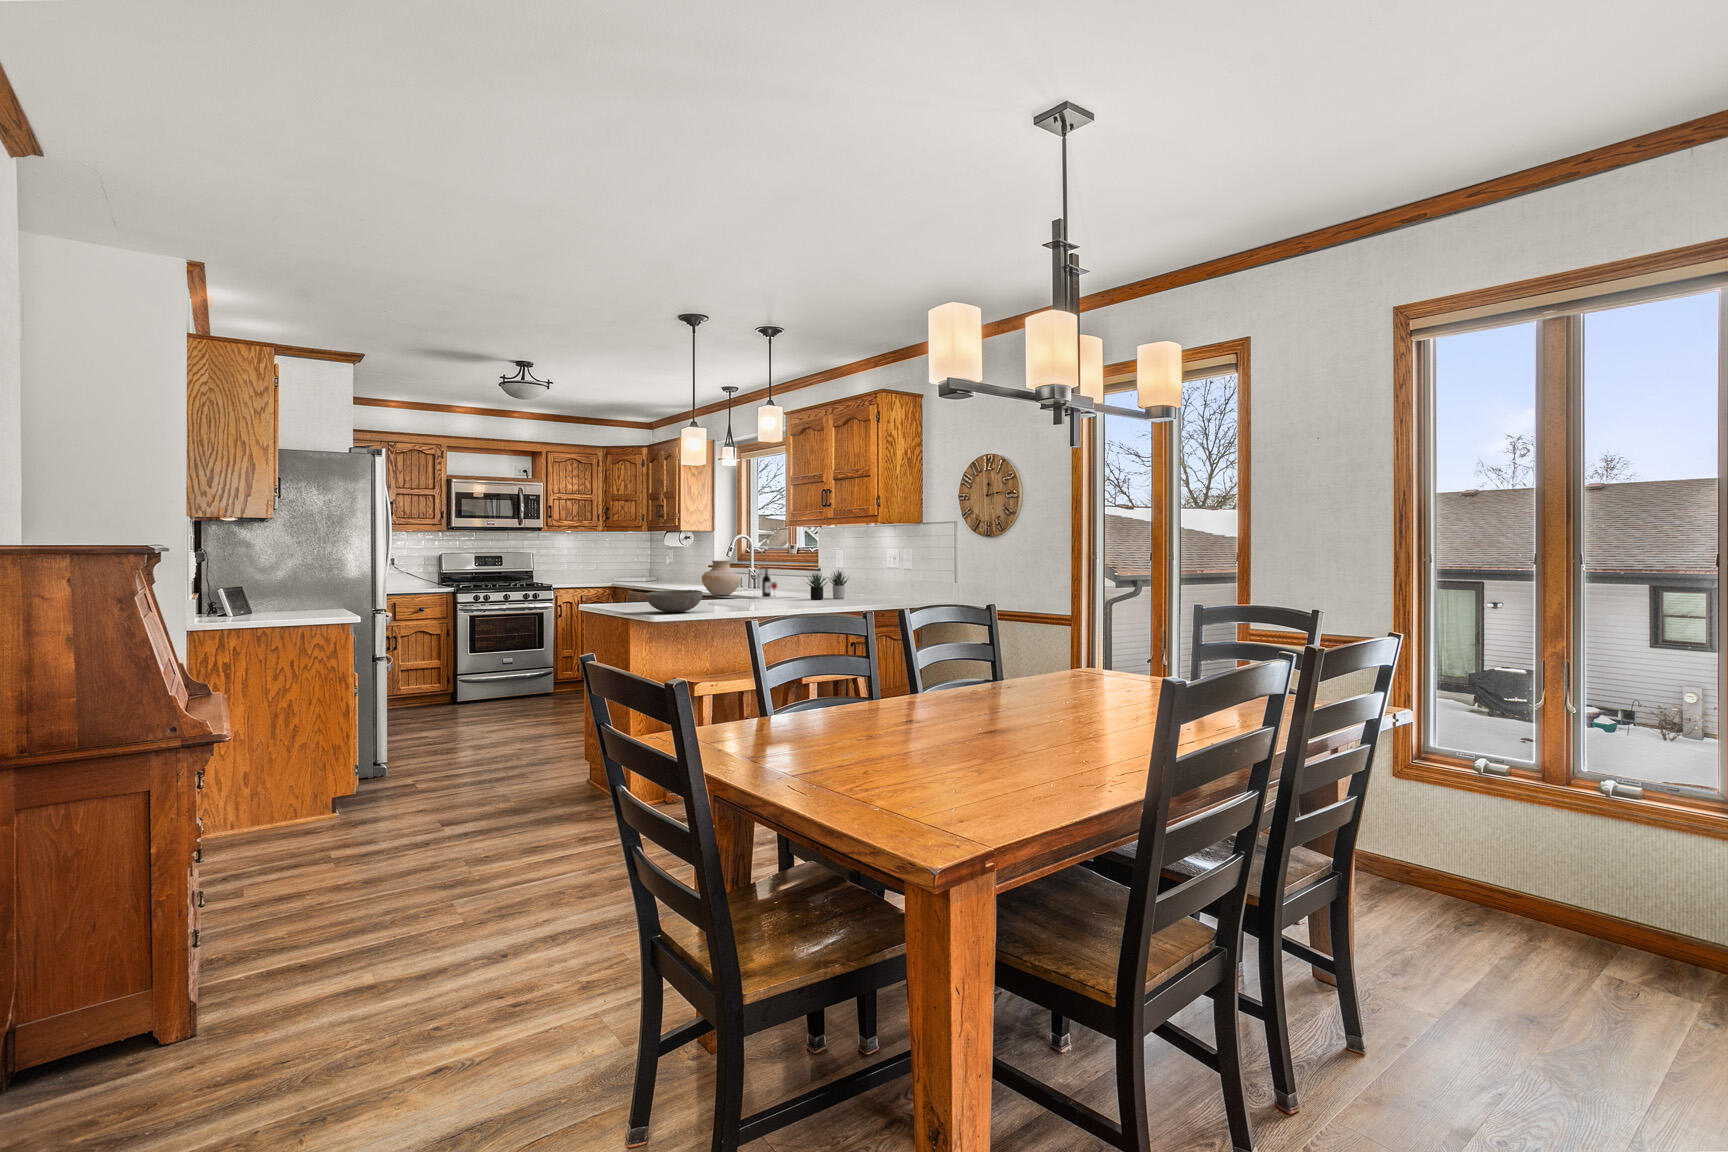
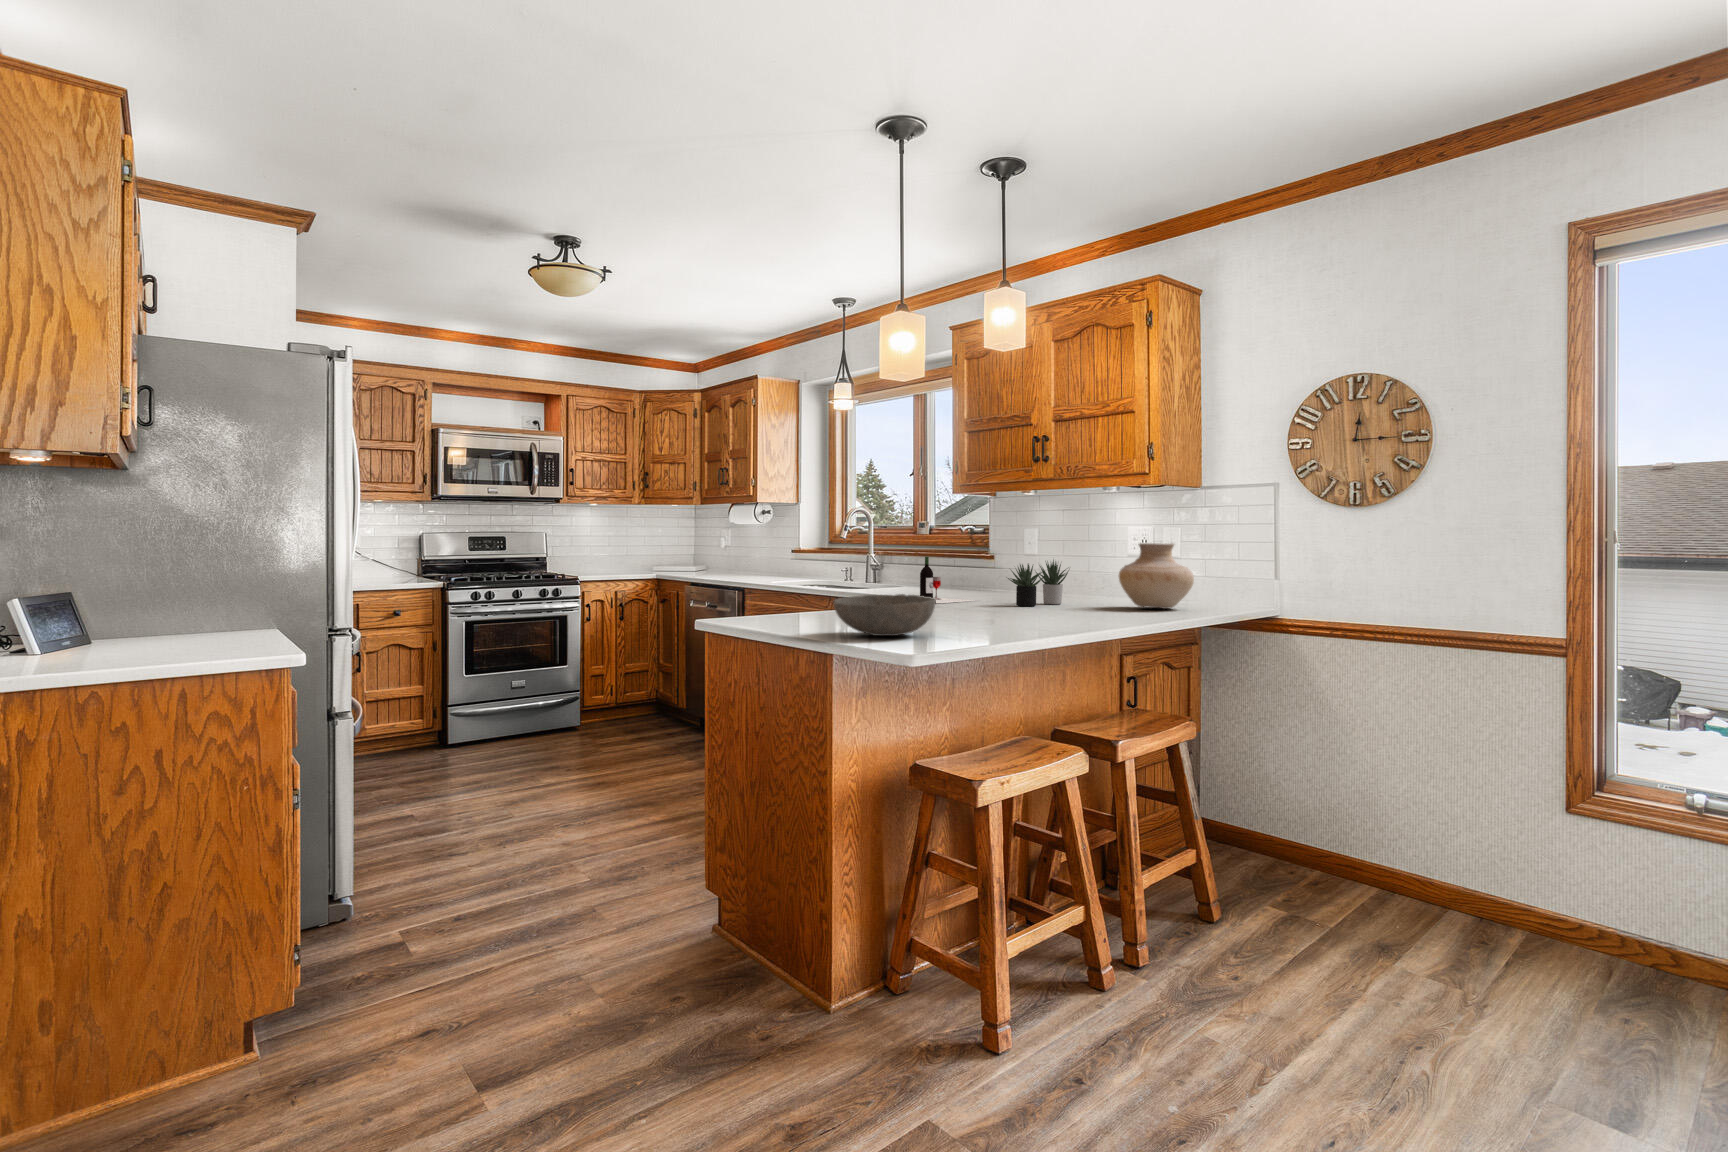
vase: present [702,561,741,596] -> present [1119,543,1194,609]

